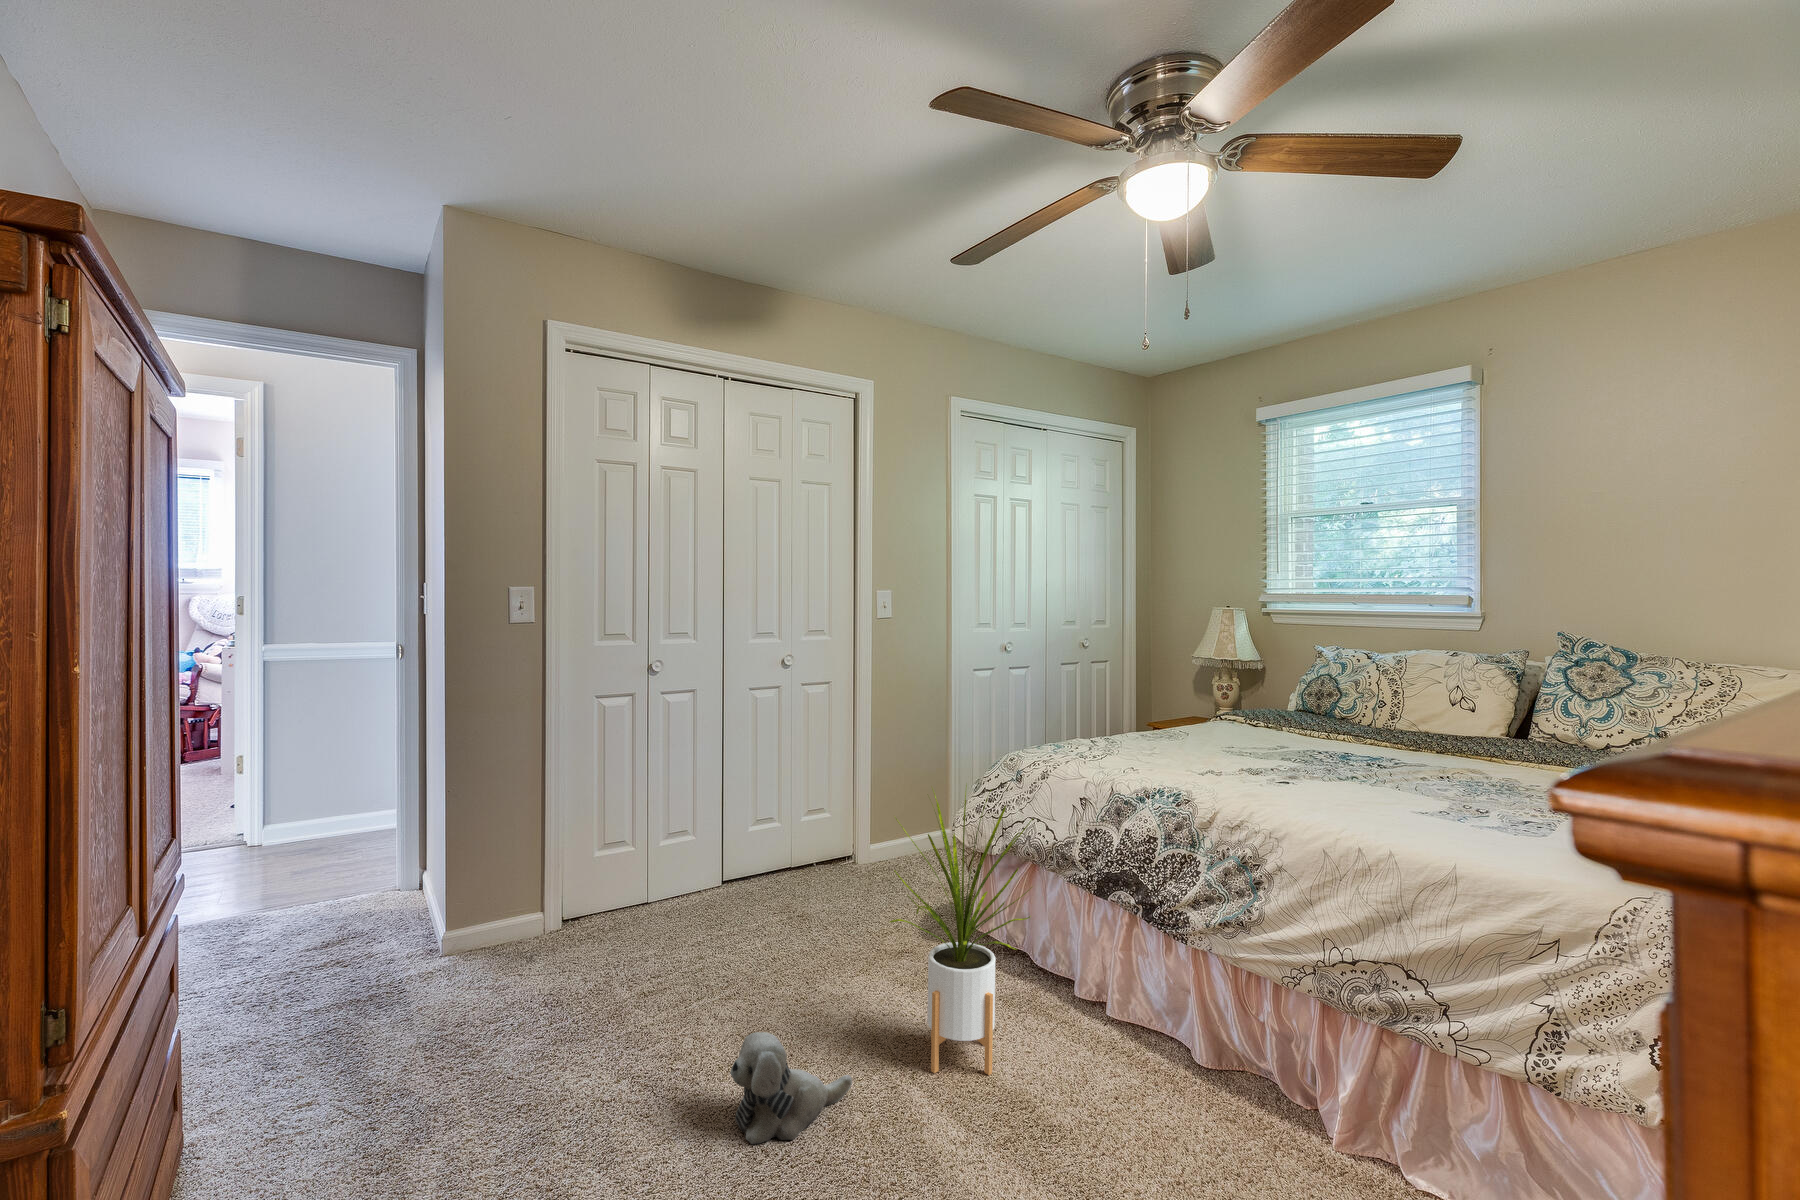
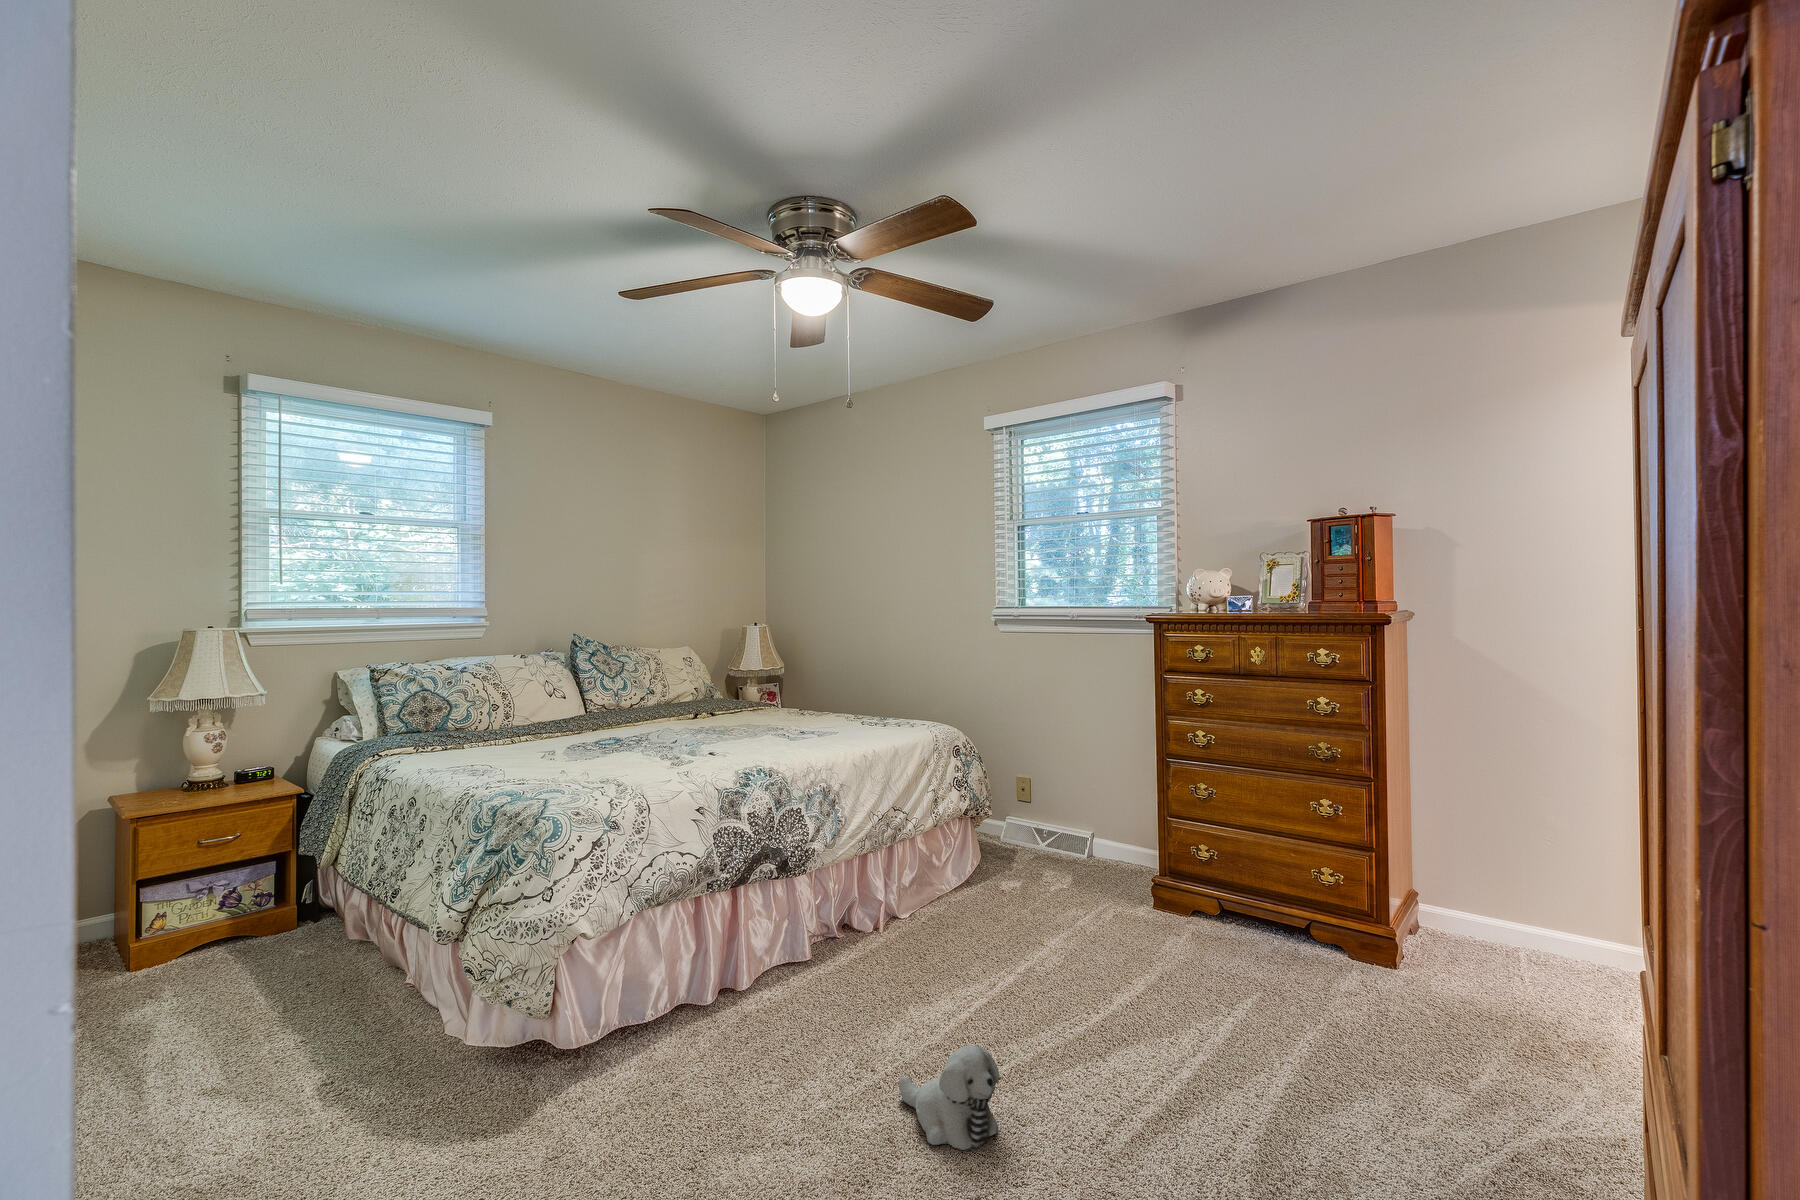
house plant: present [890,785,1032,1075] -> none [743,797,885,1065]

